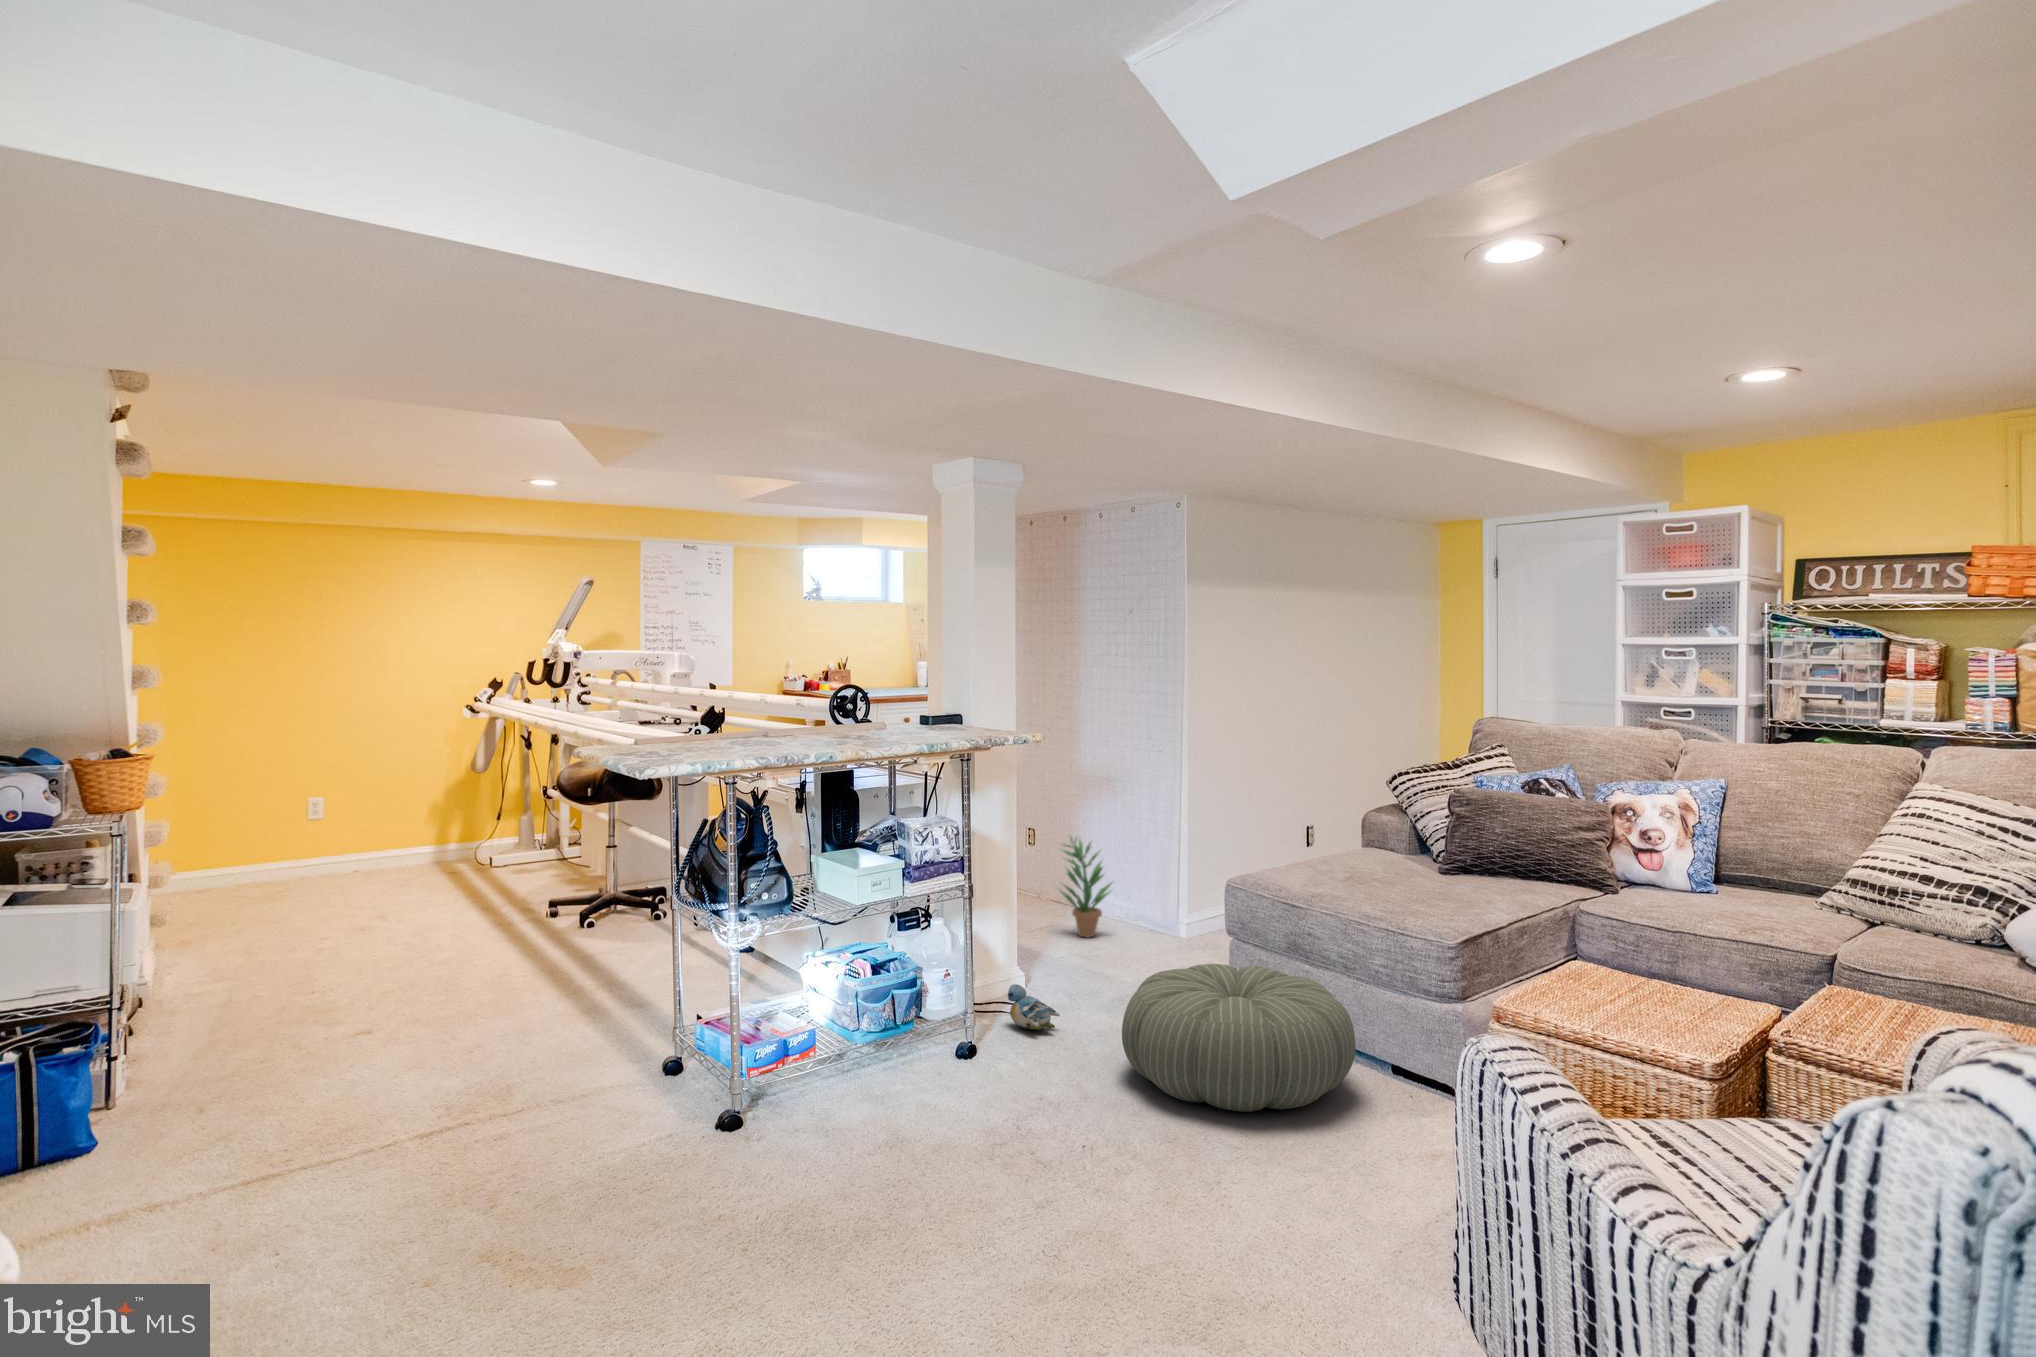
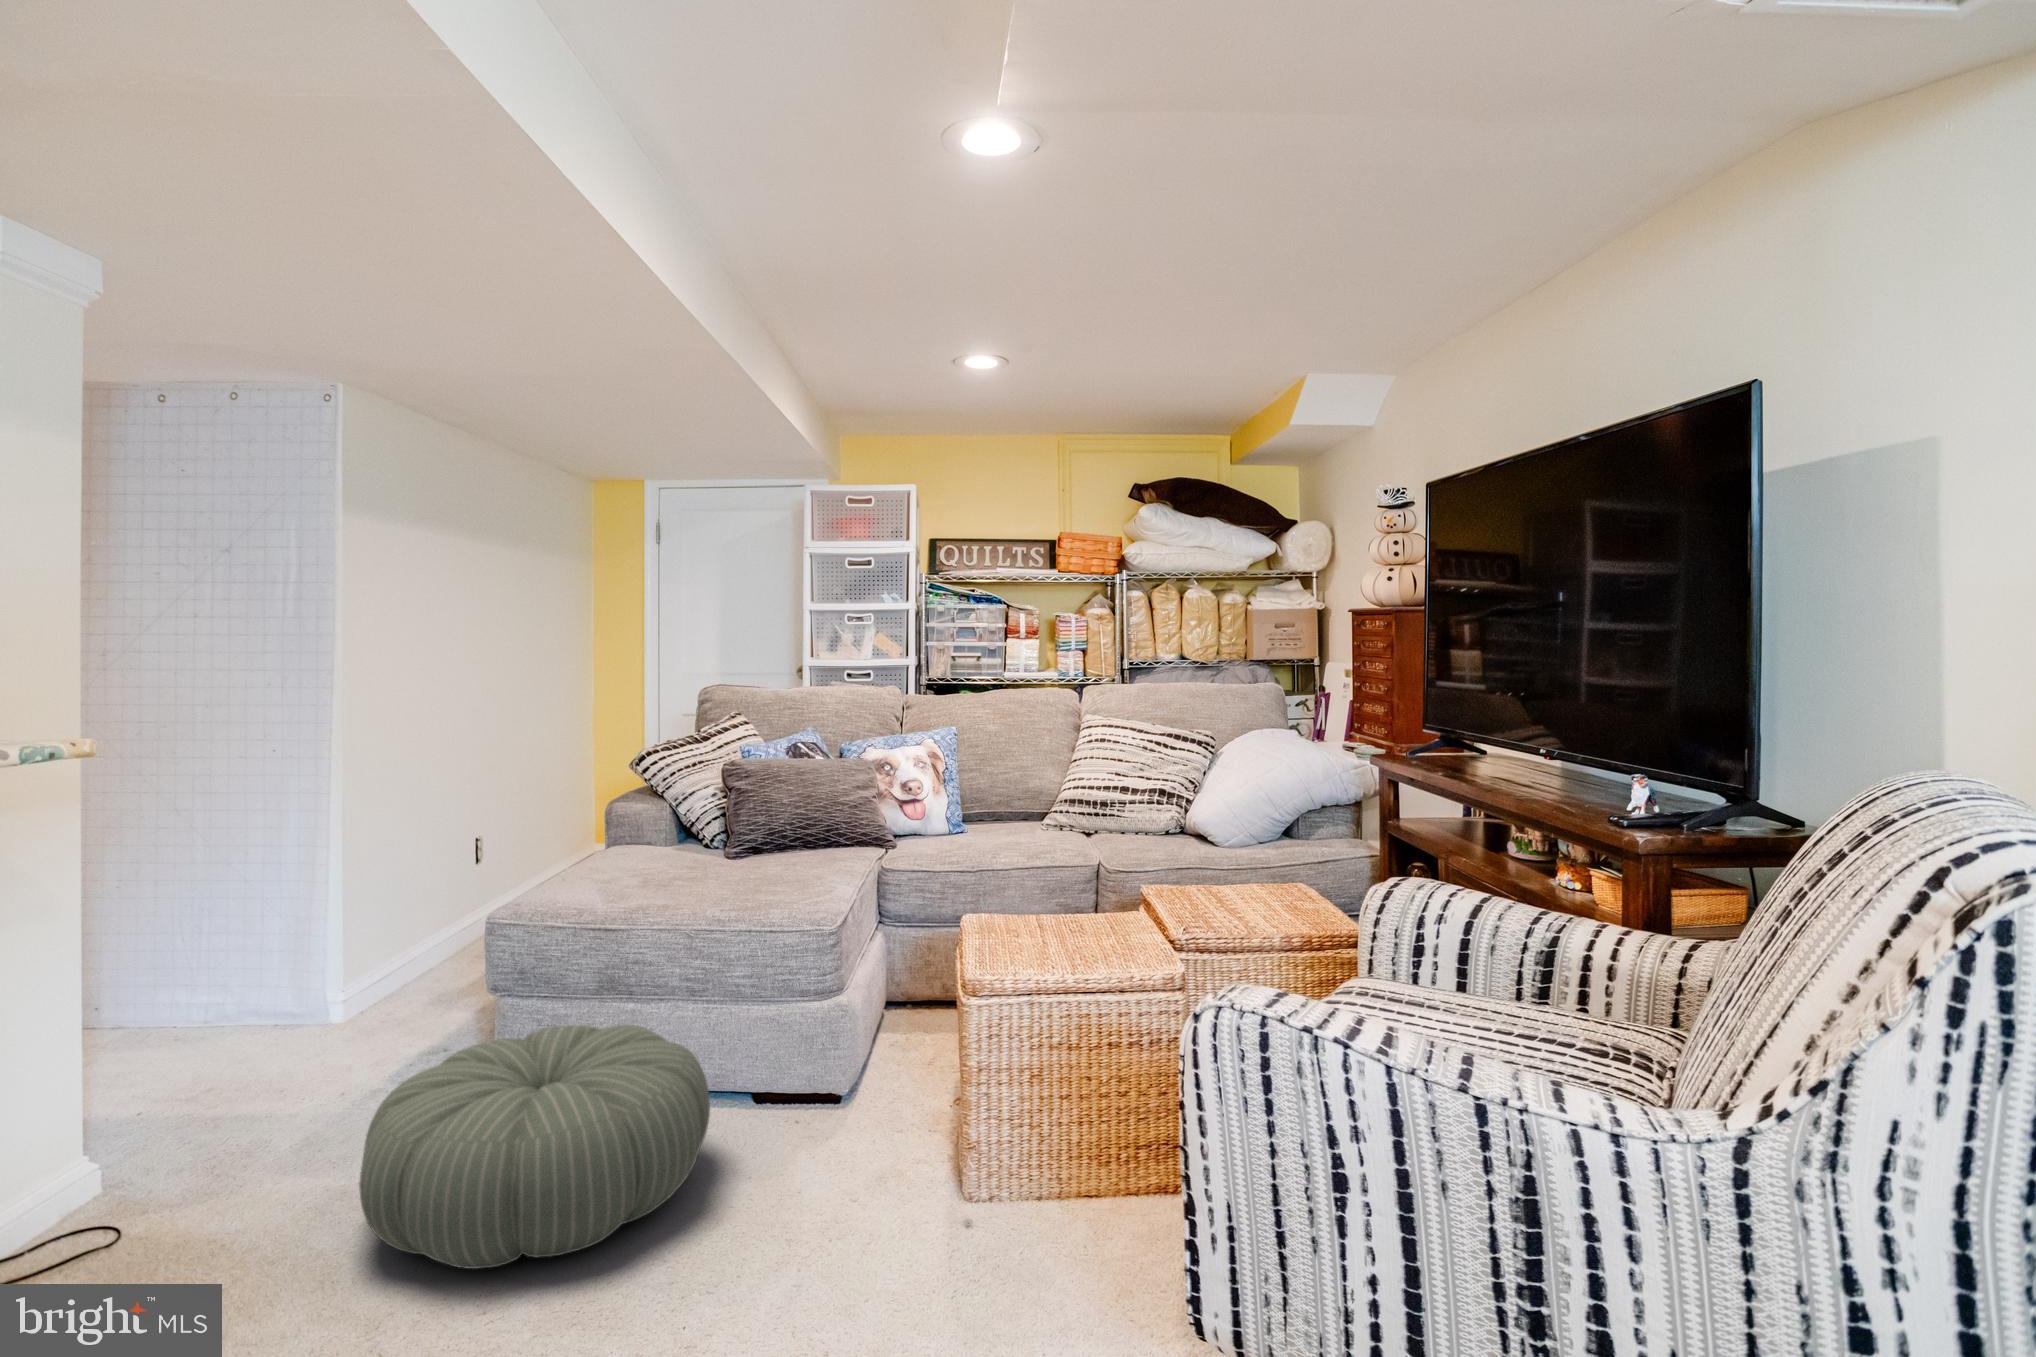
potted plant: present [1061,838,1112,937] -> none [146,897,255,1042]
plush toy: present [1008,984,1060,1030] -> none [97,1173,214,1243]

